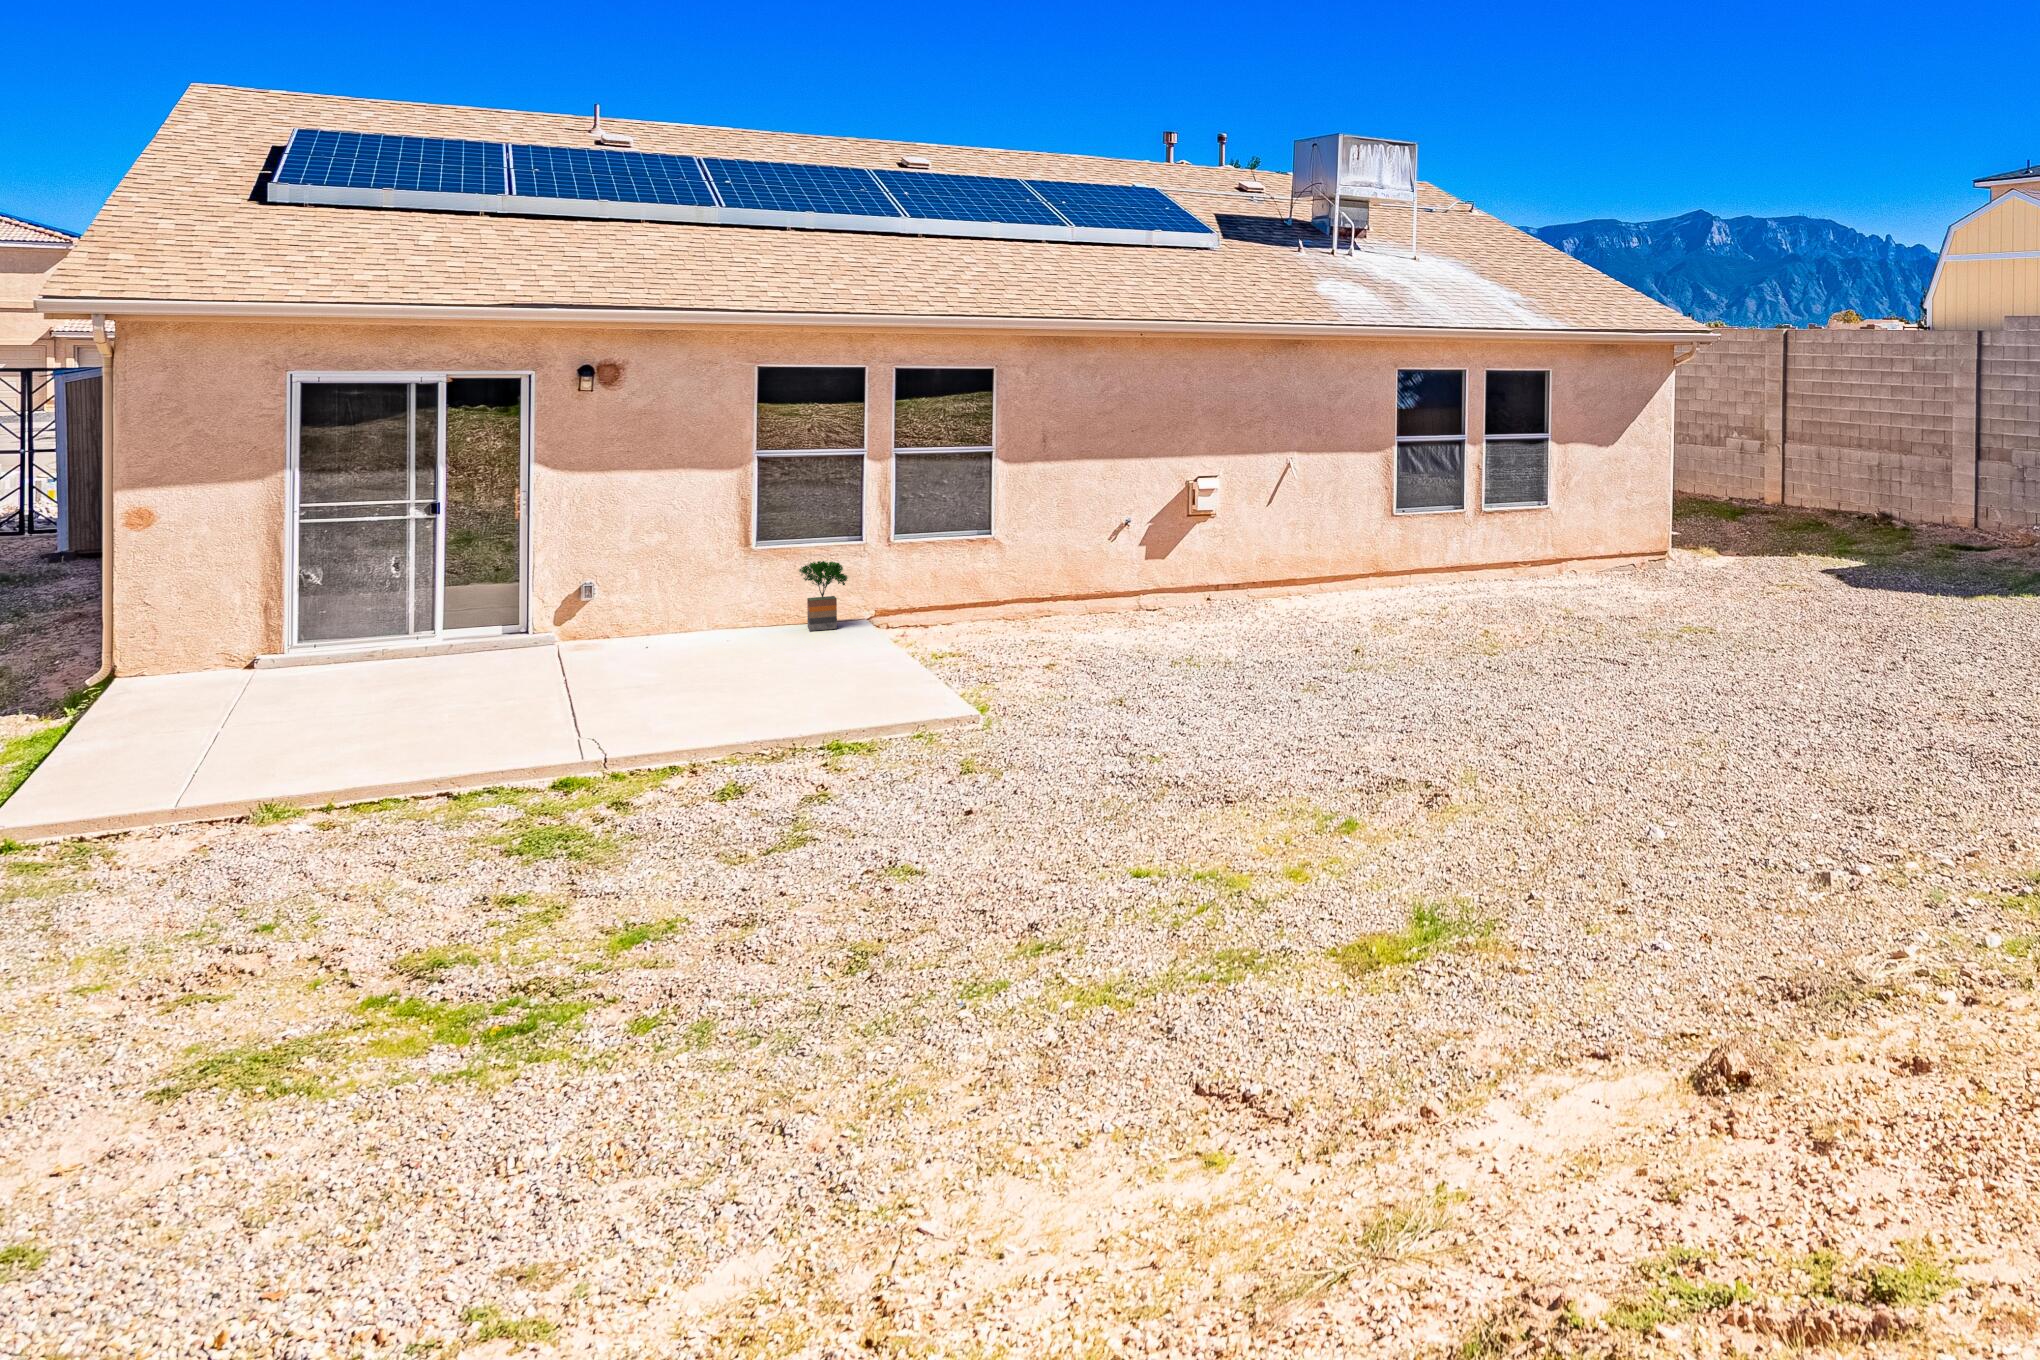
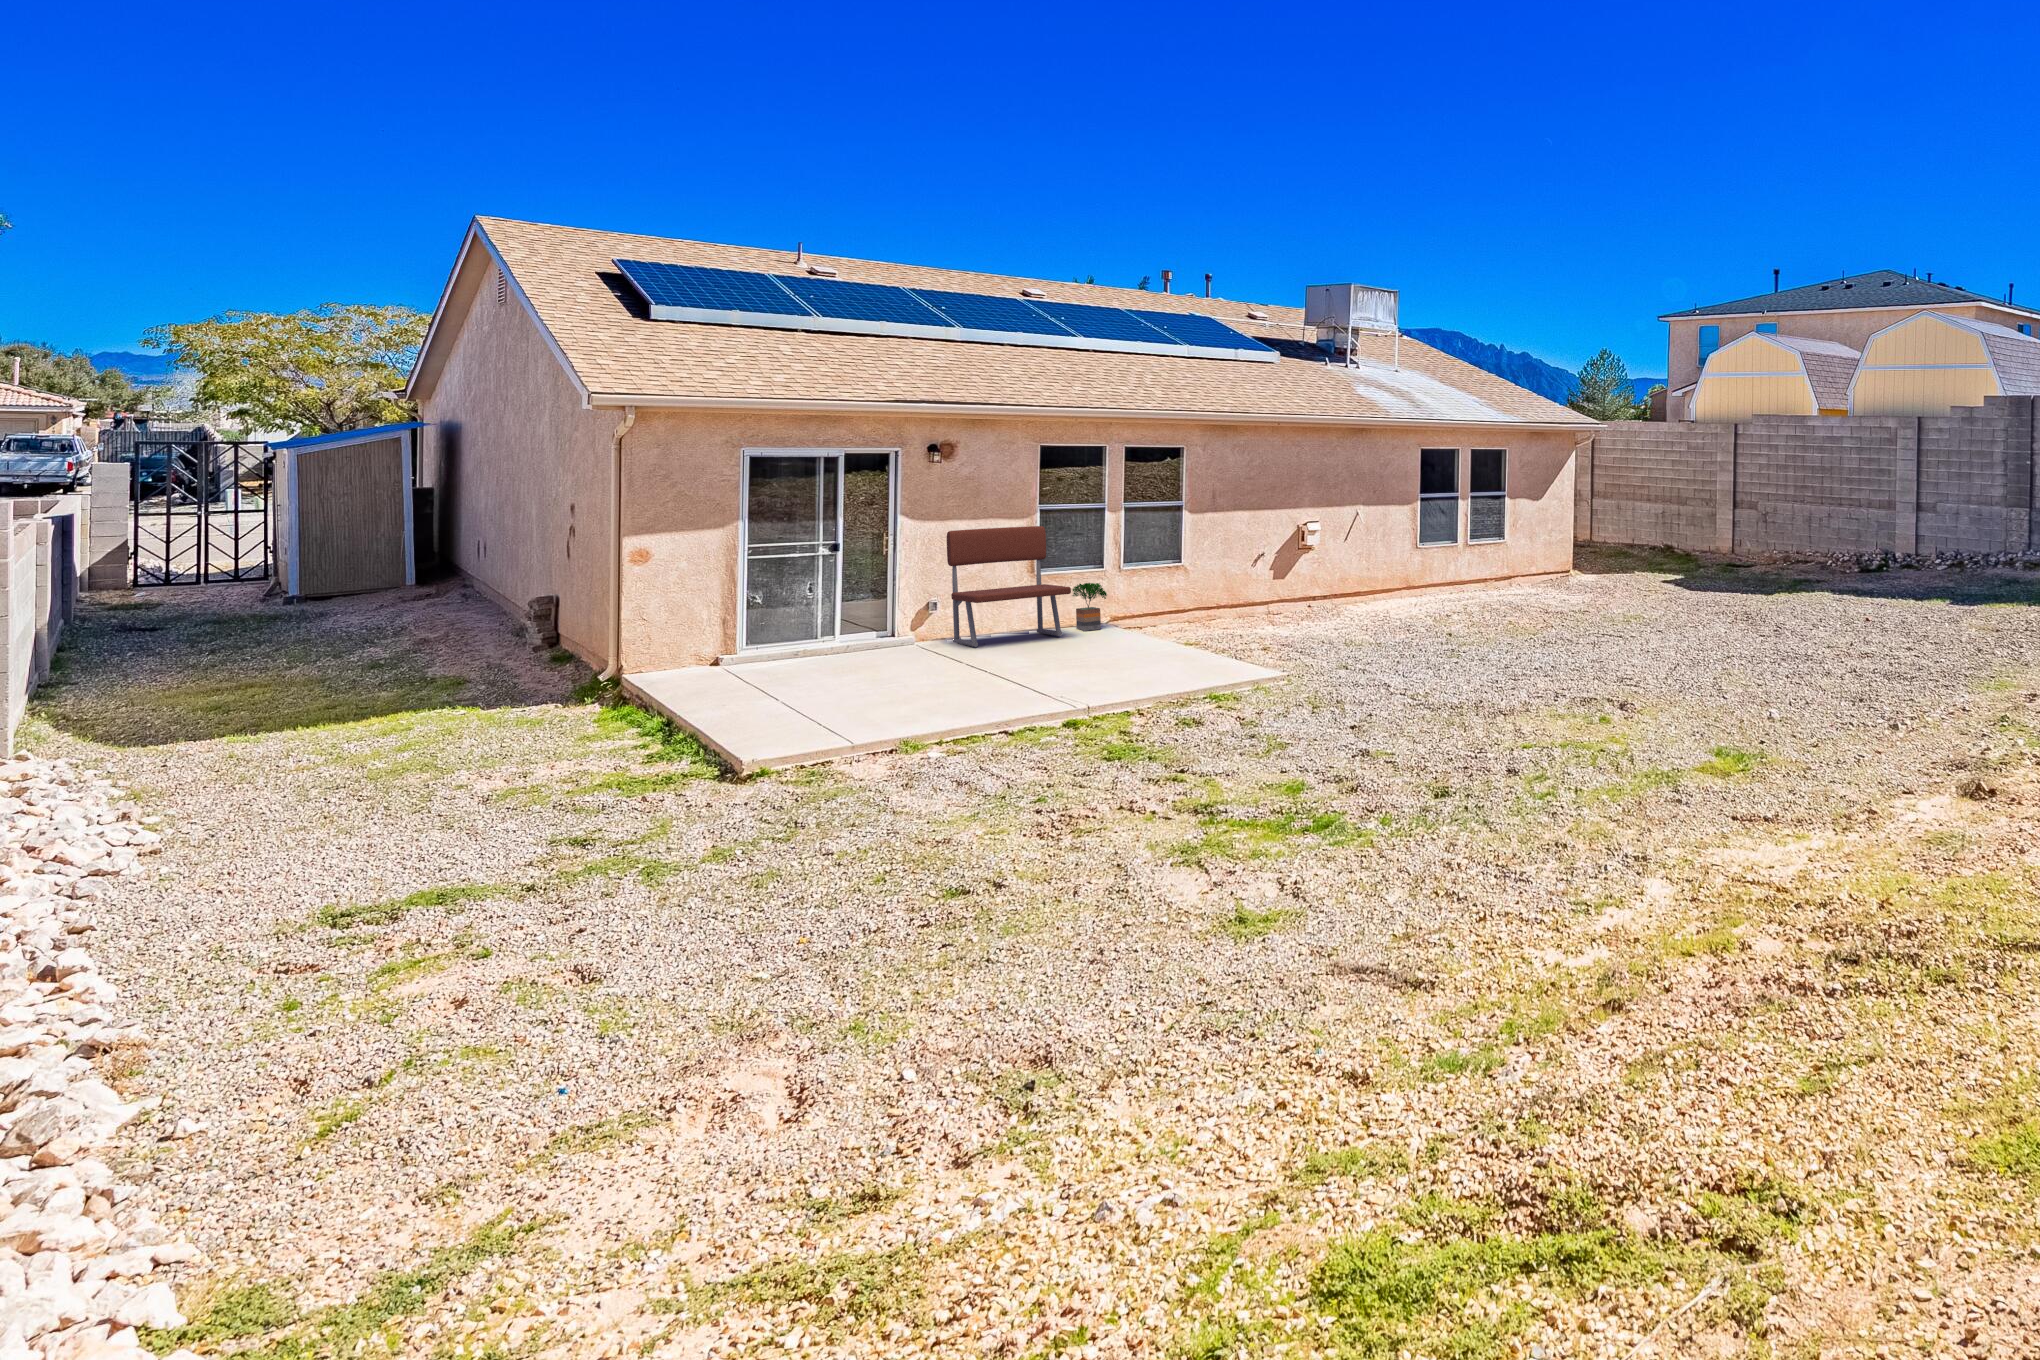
bench: none [599,480,767,653] -> present [947,526,1071,647]

